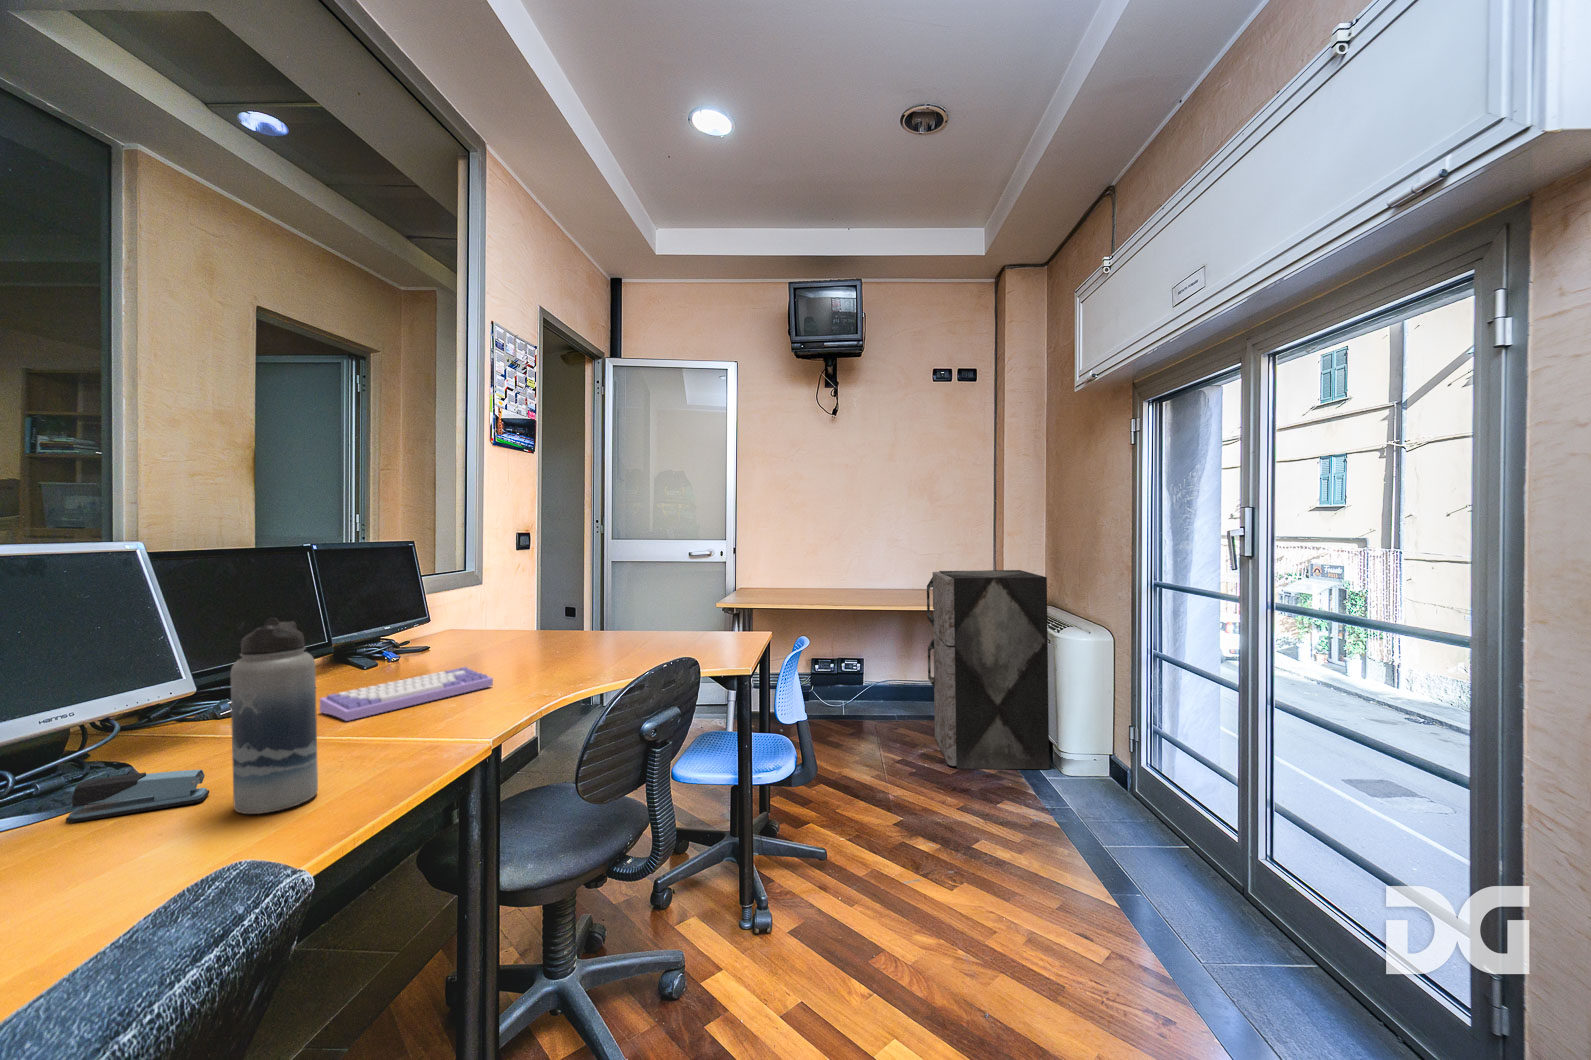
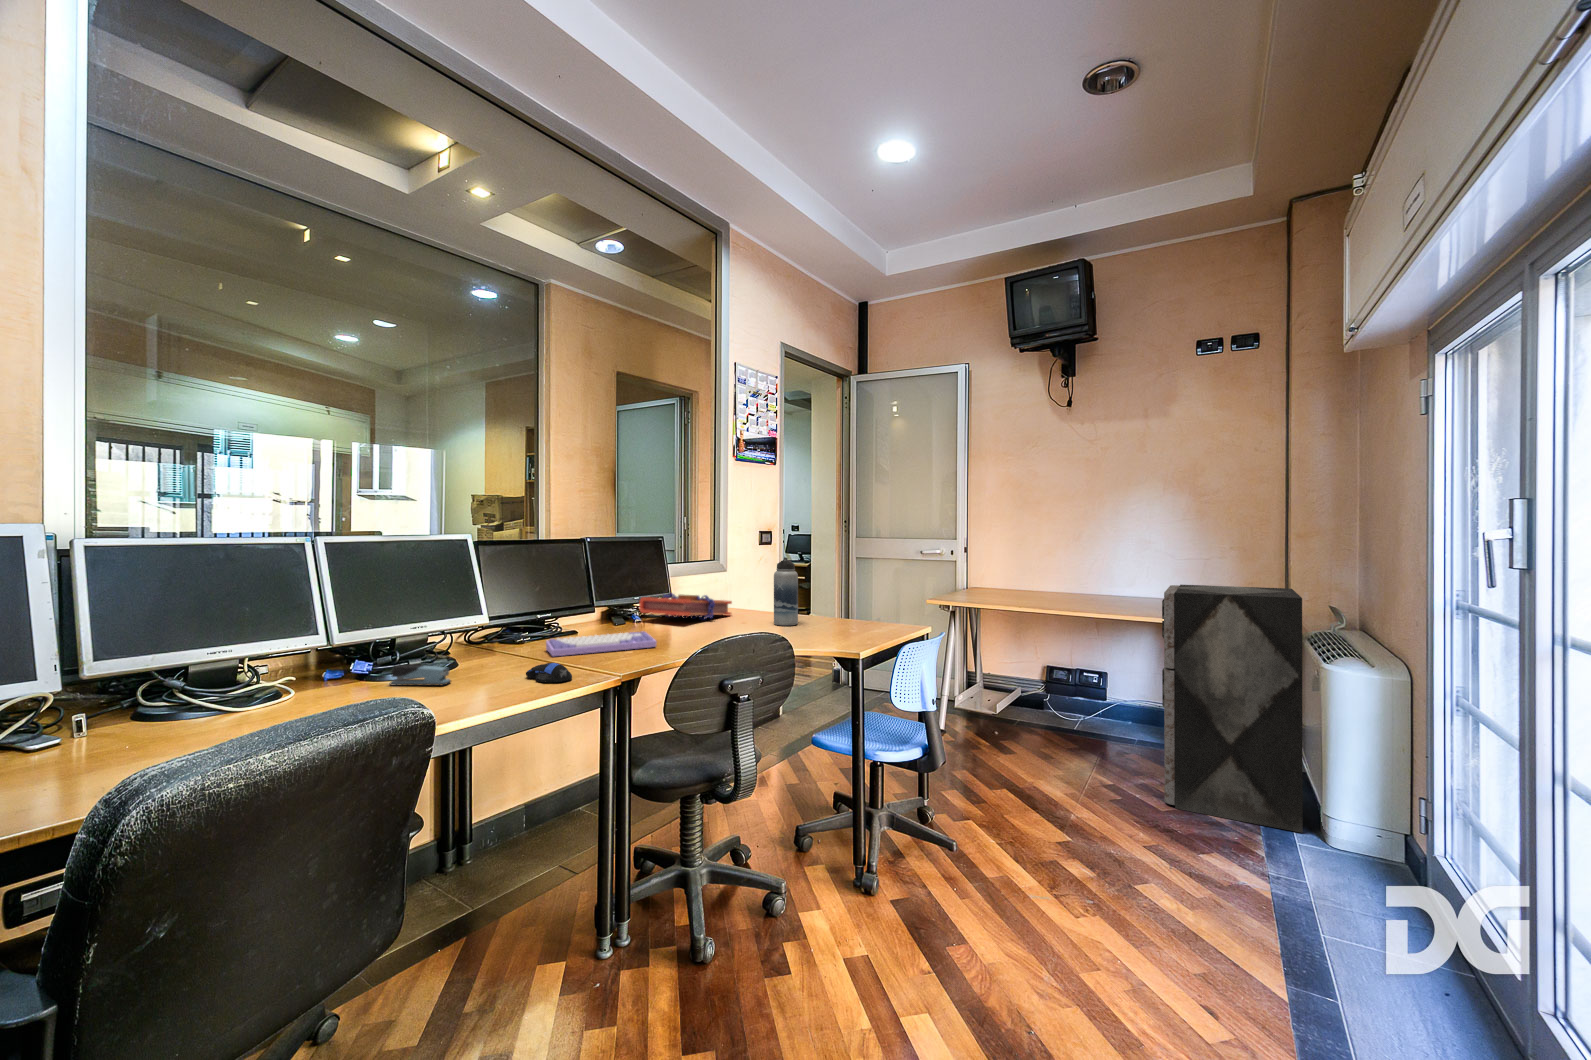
book: none [412,612,532,645] -> present [639,593,732,620]
water bottle: present [231,618,318,814] -> present [774,557,798,626]
computer mouse: none [346,732,433,764] -> present [526,663,572,682]

